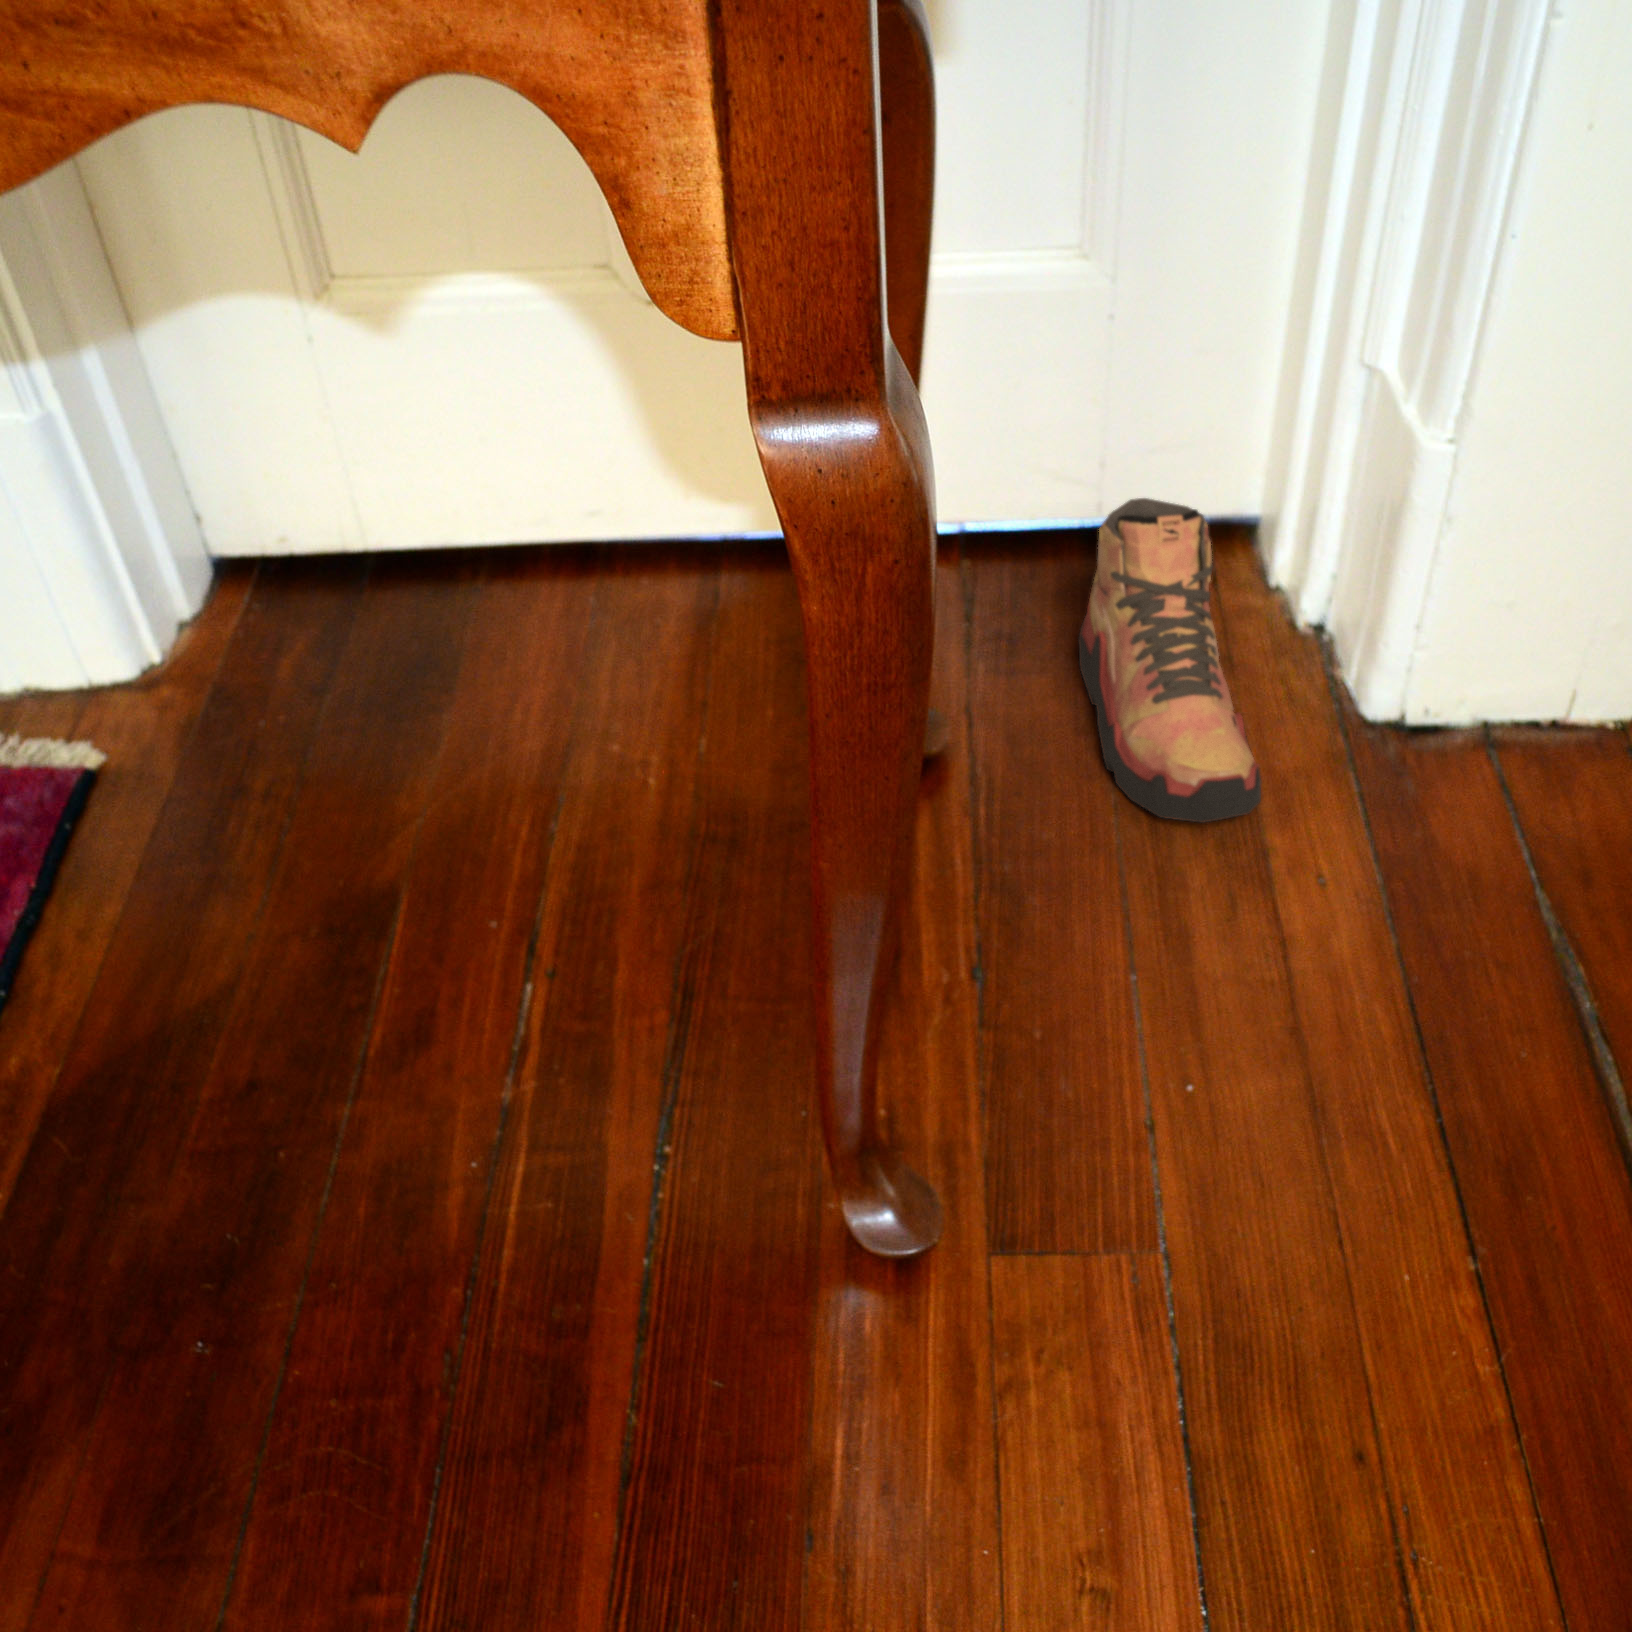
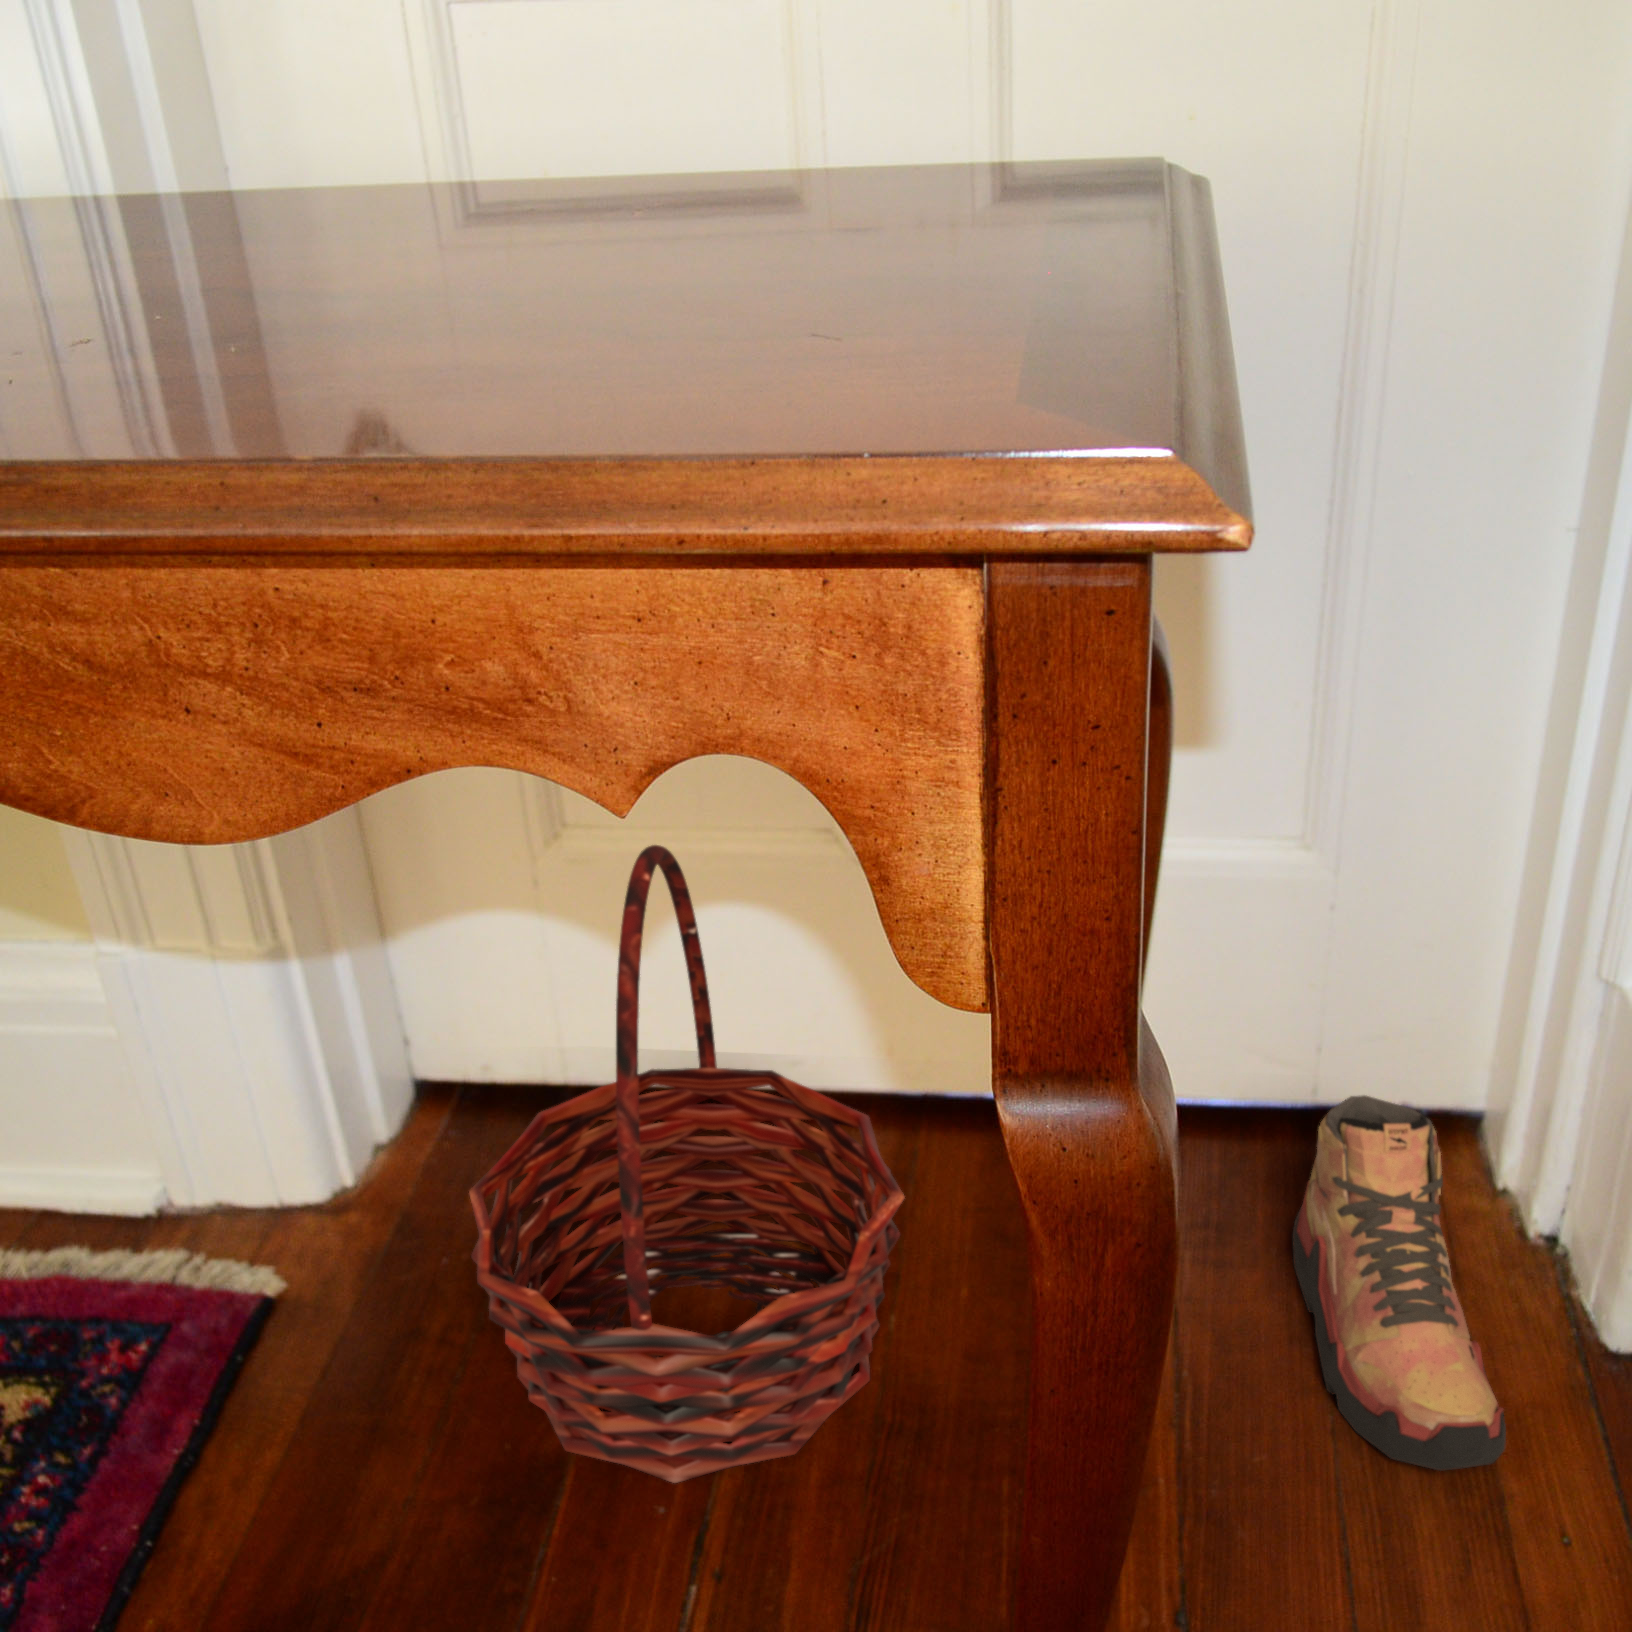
basket: none [277,265,706,892] -> present [469,845,905,1483]

